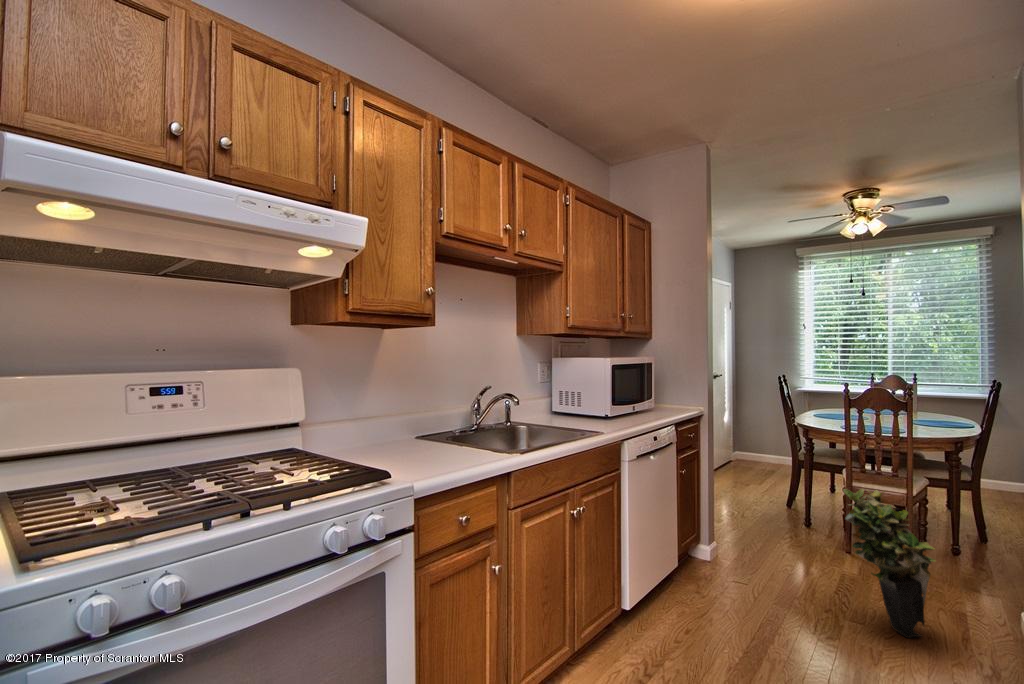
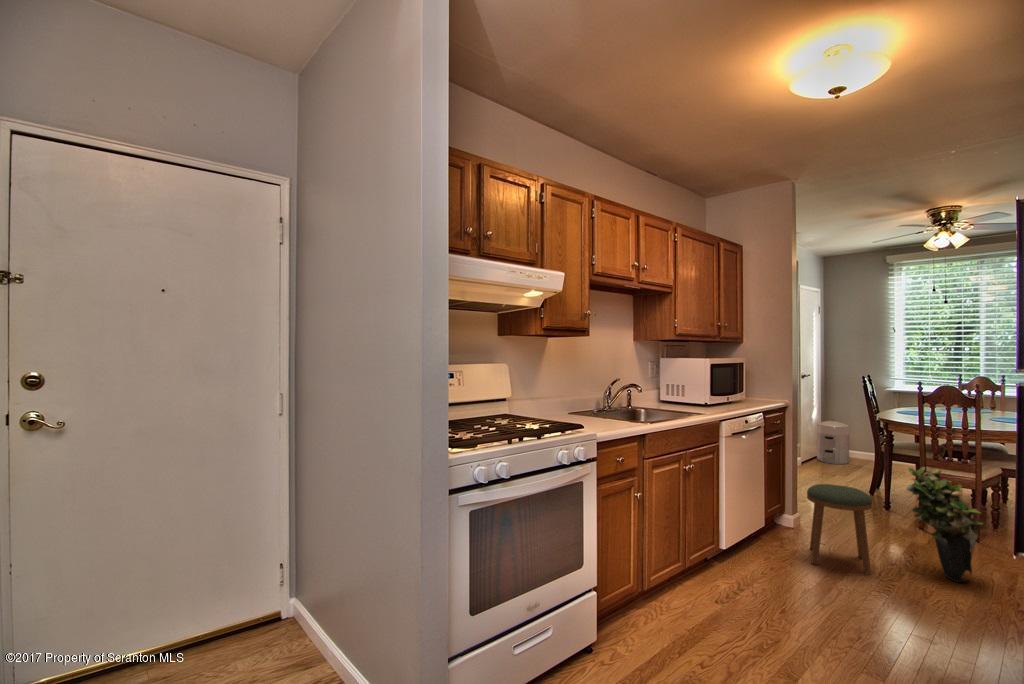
waste bin: none [729,422,762,470] -> present [817,419,849,464]
stool: none [728,513,807,634] -> present [807,484,872,575]

